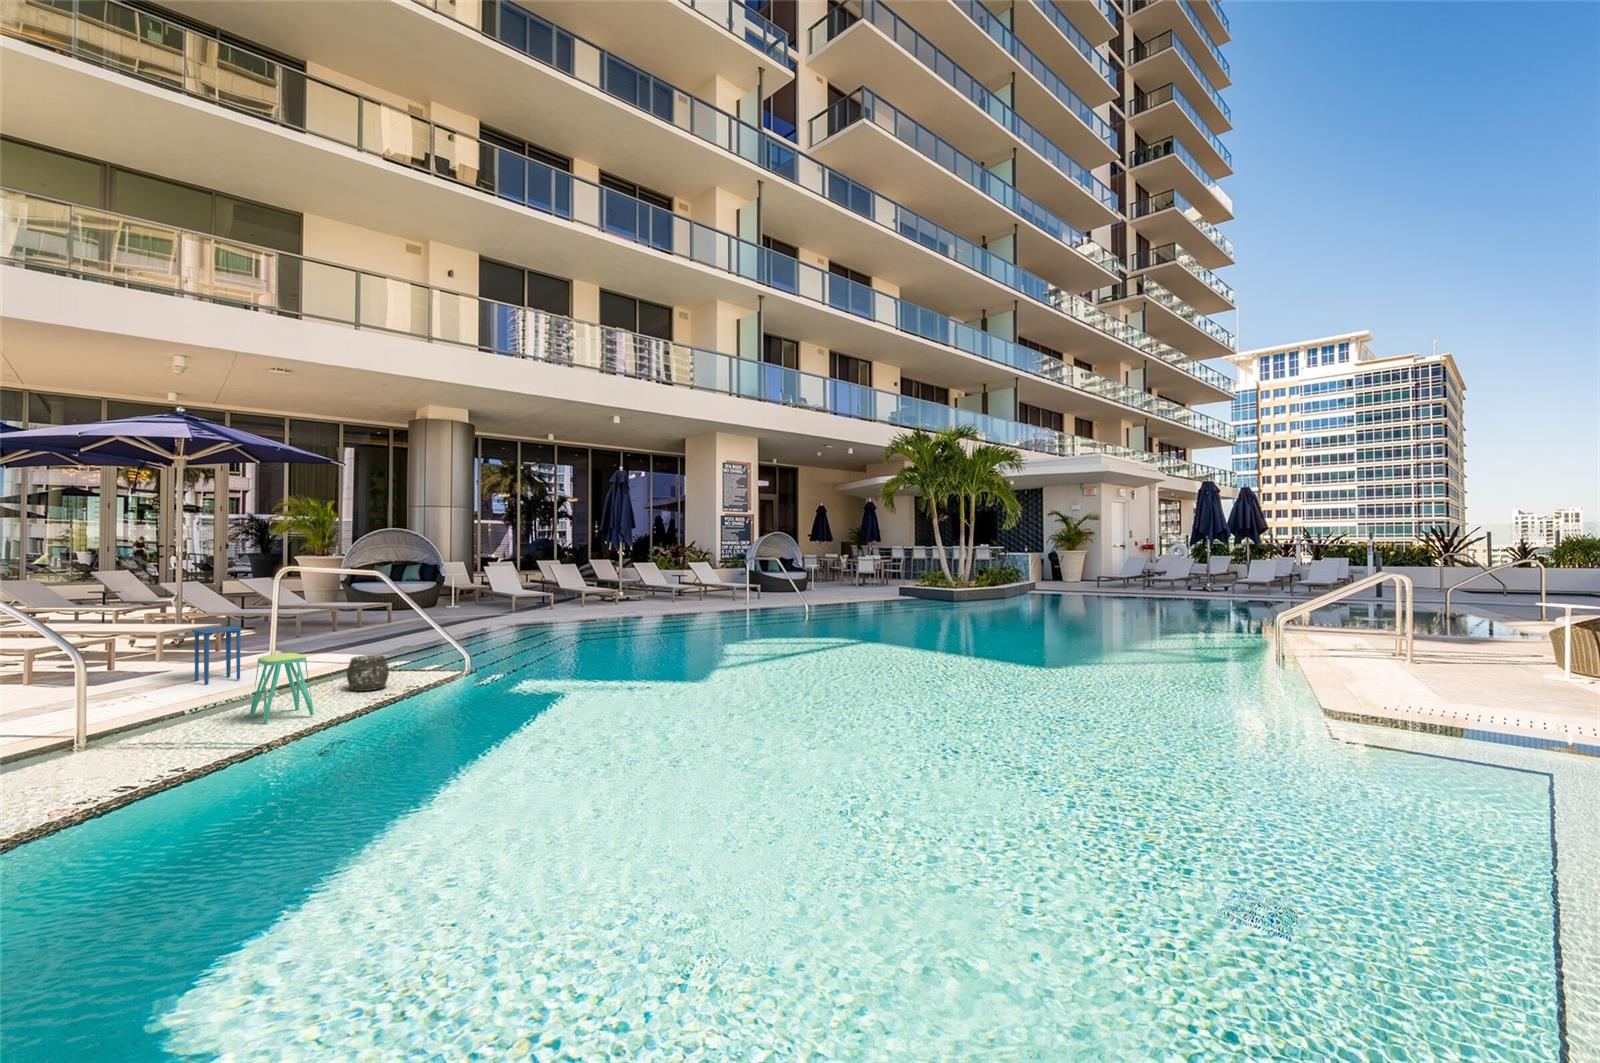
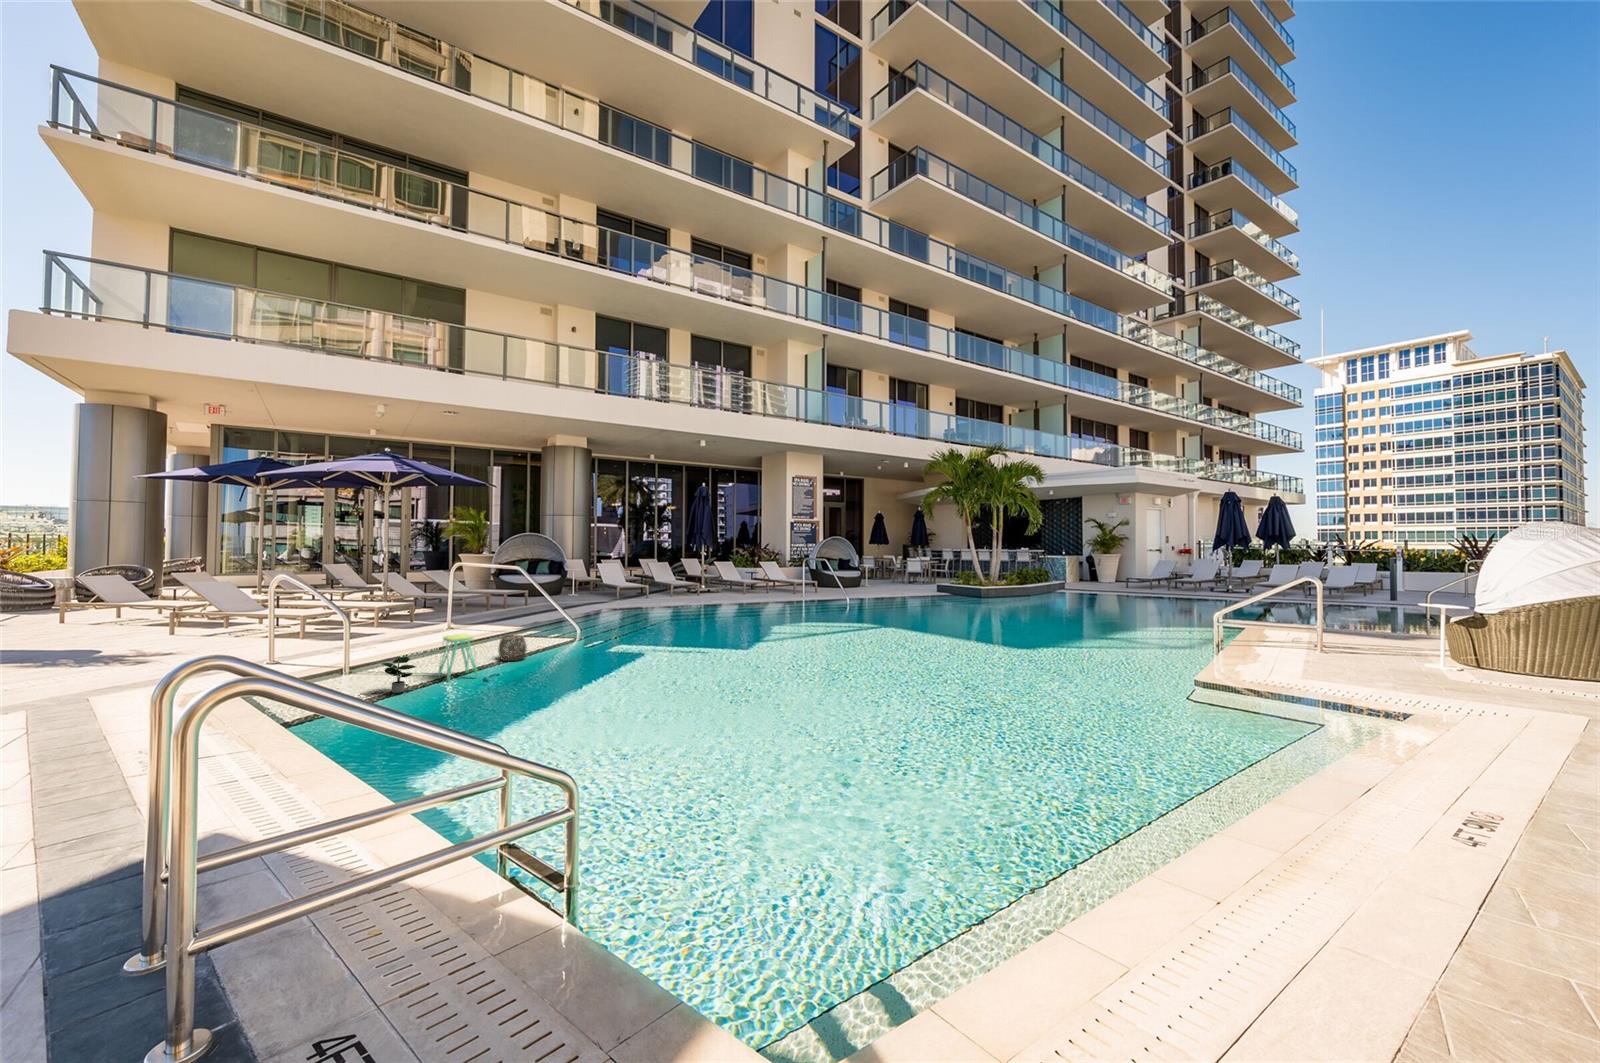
side table: present [192,626,243,684] -> none [398,611,431,652]
potted plant: none [149,689,212,744] -> present [381,657,416,693]

